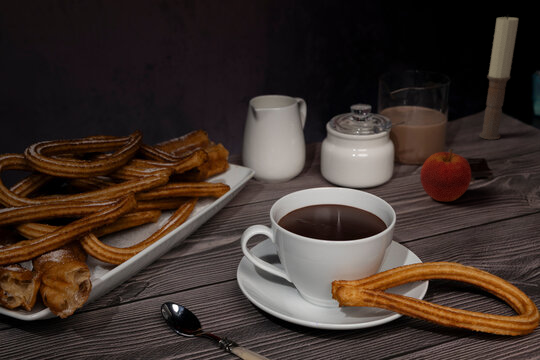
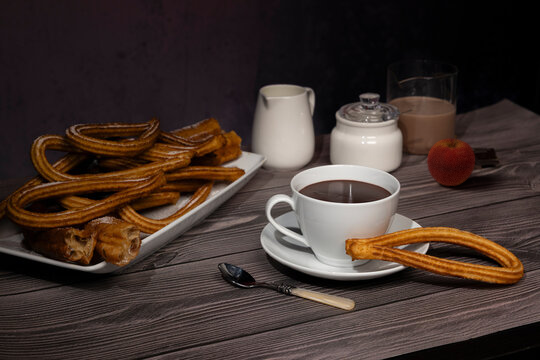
candle: present [479,16,518,140] -> none [489,6,525,131]

